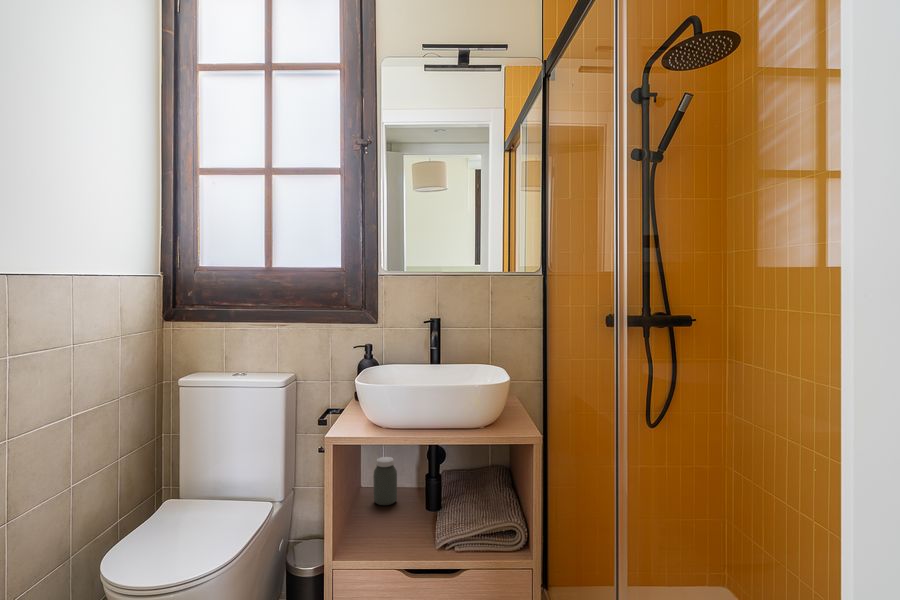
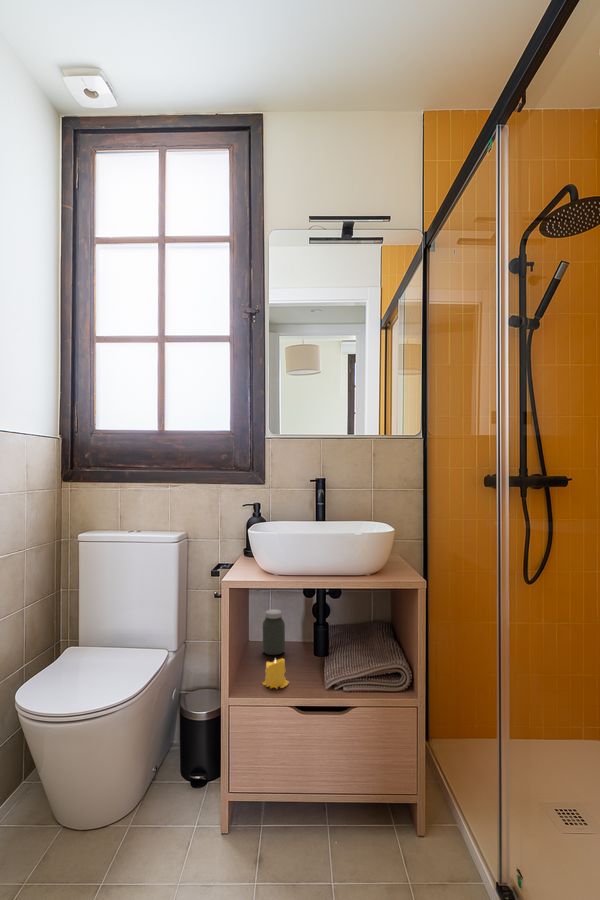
candle: none [367,510,397,545] -> present [262,658,289,689]

